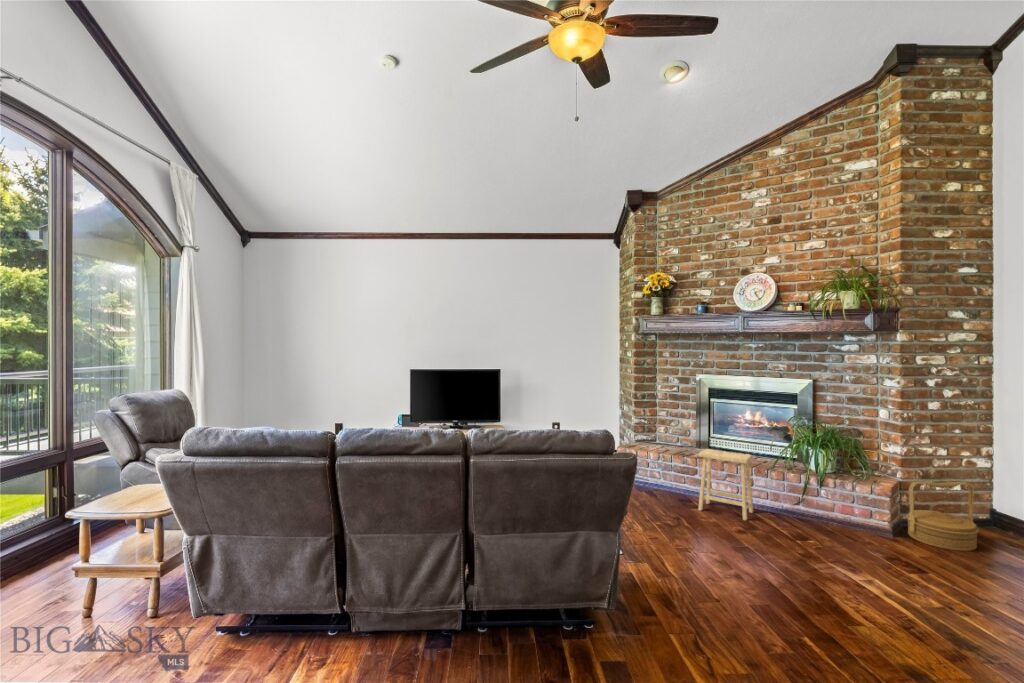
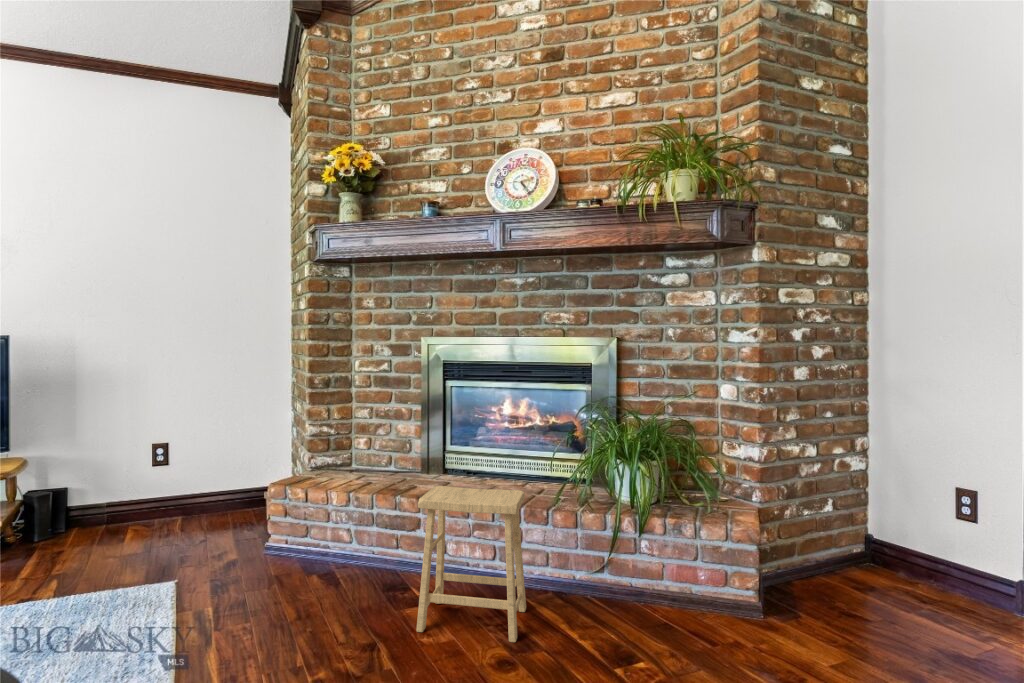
woven basket: present [907,481,979,551] -> none [773,499,886,633]

